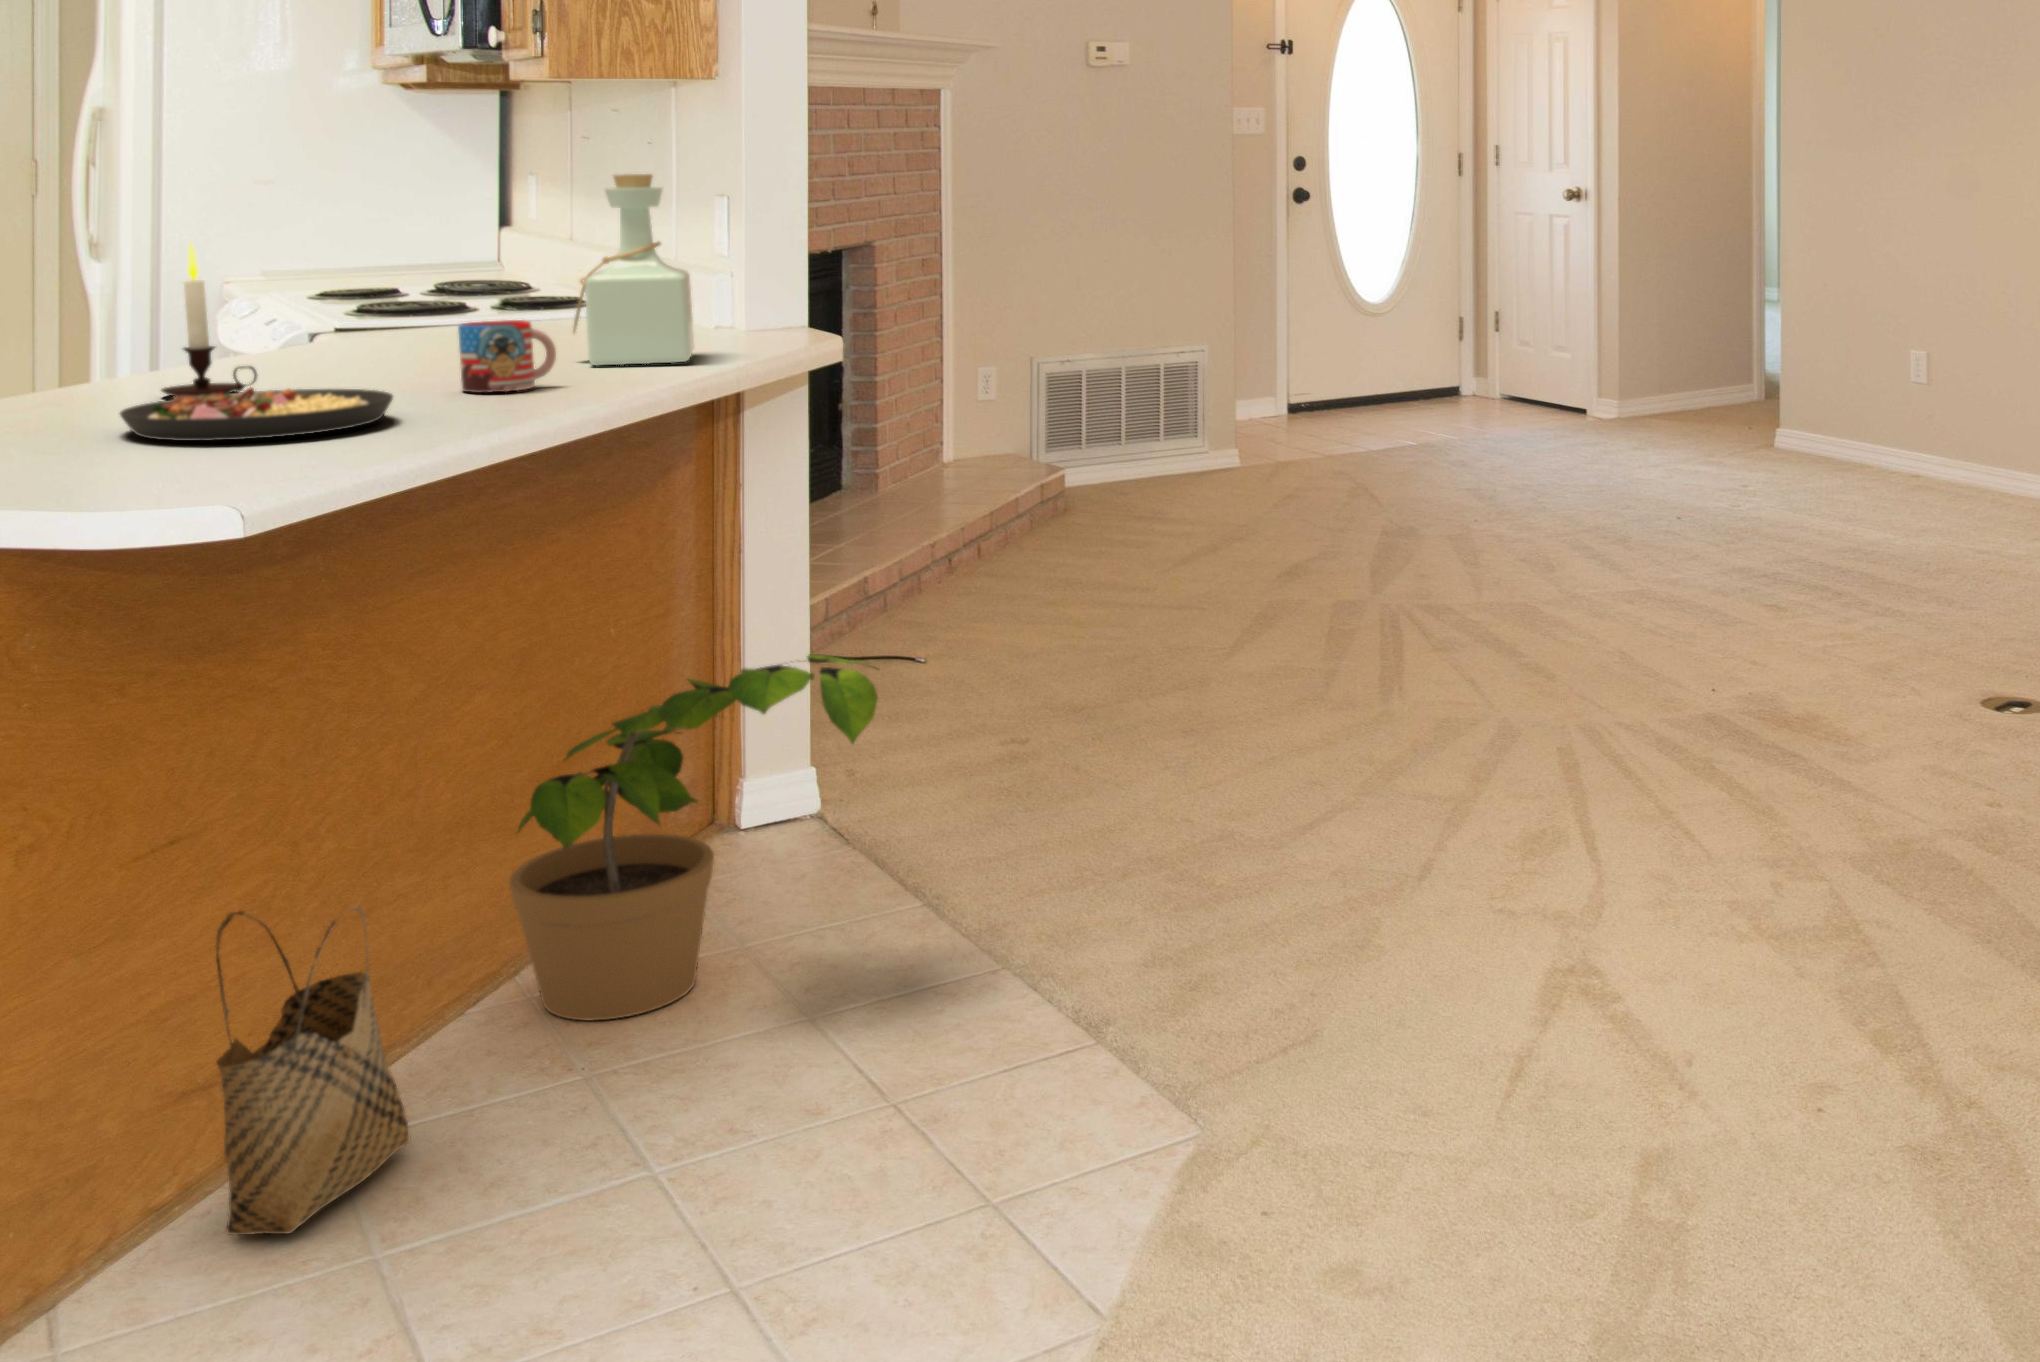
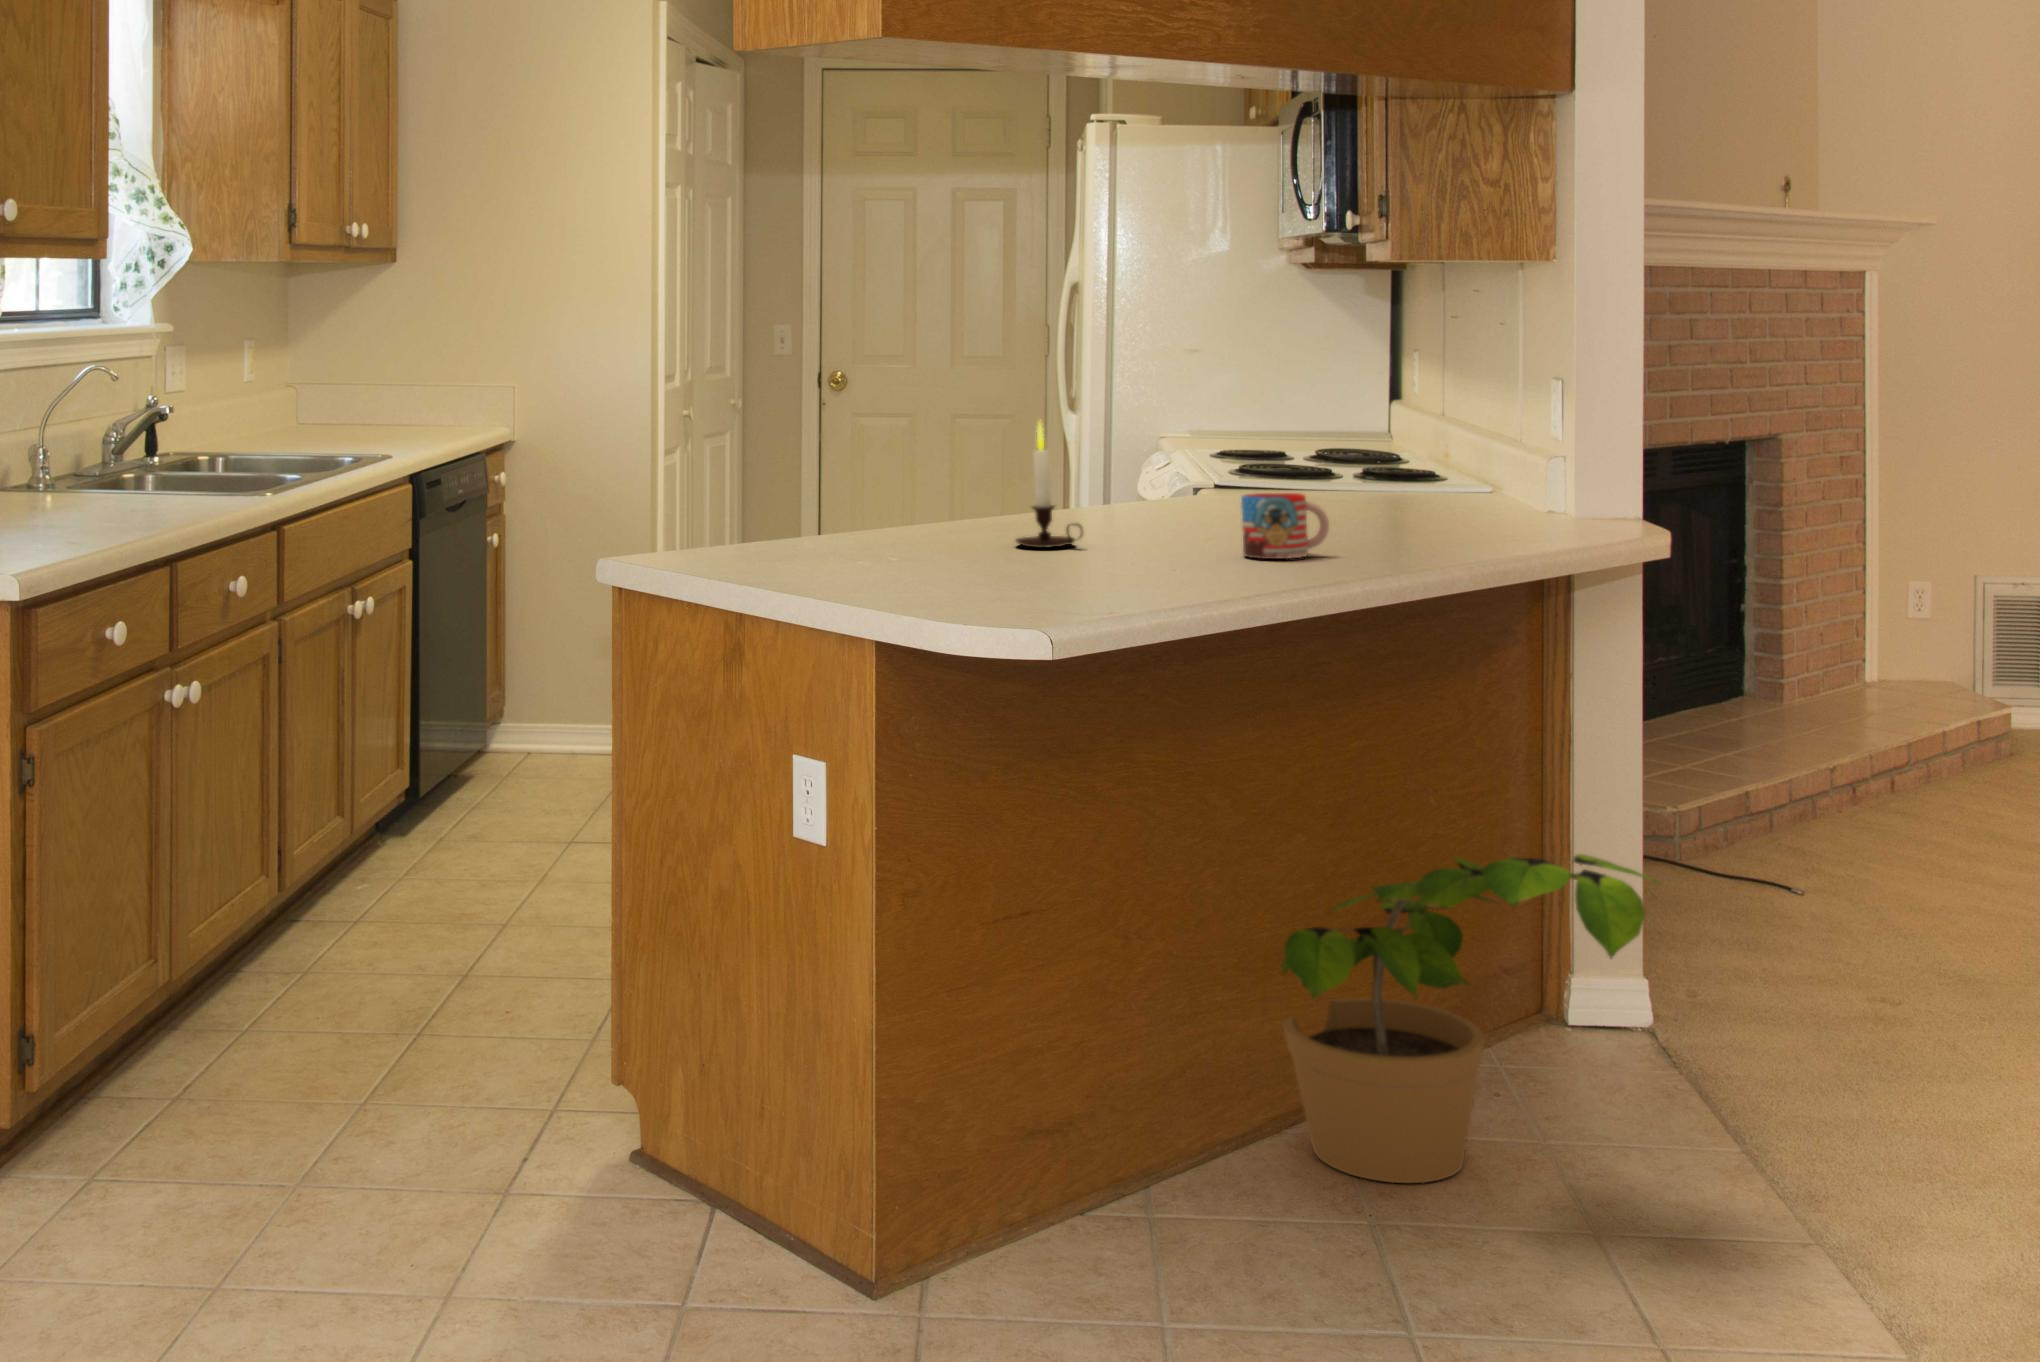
bottle: present [573,174,694,366] -> none [1367,353,1490,539]
plate: present [120,387,393,441] -> none [959,543,1164,587]
woven basket: present [216,908,410,1235] -> none [996,984,1158,1274]

